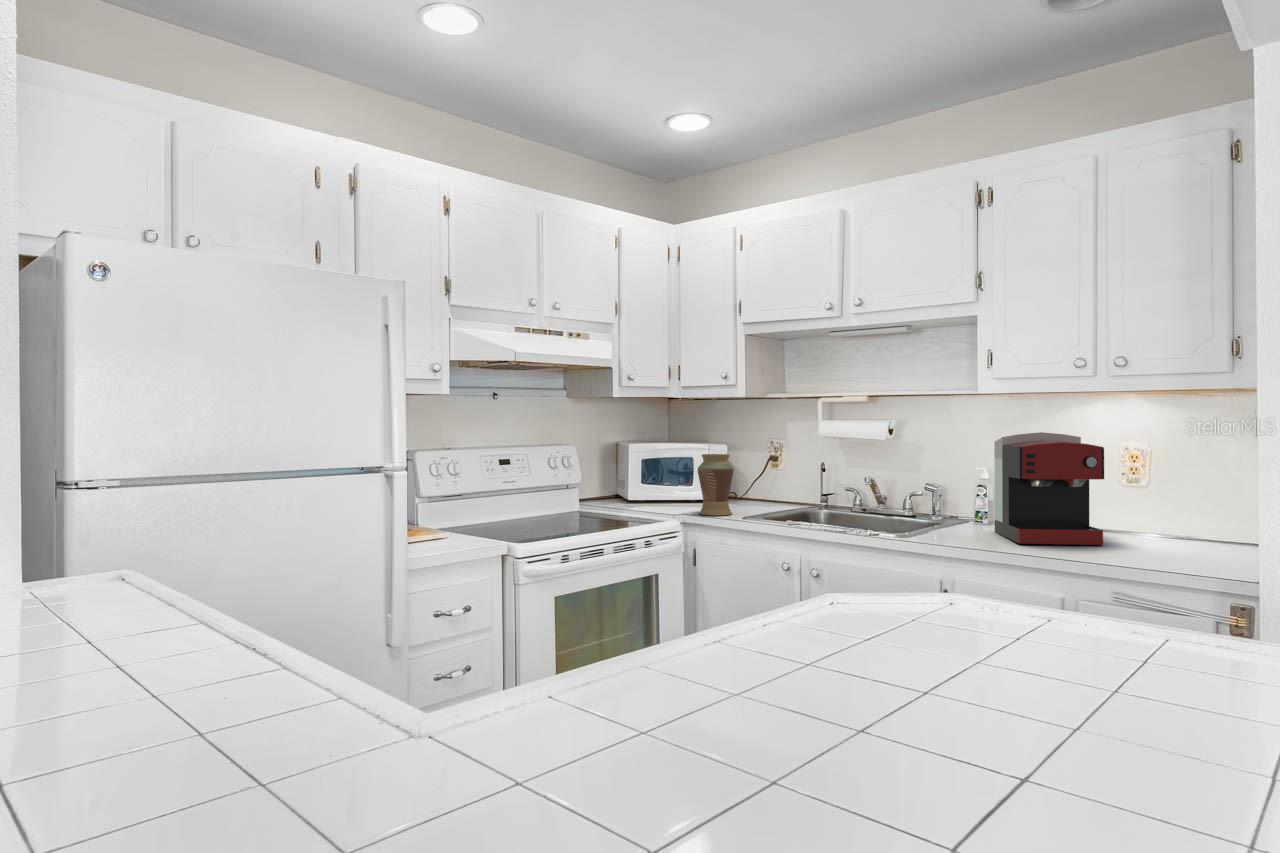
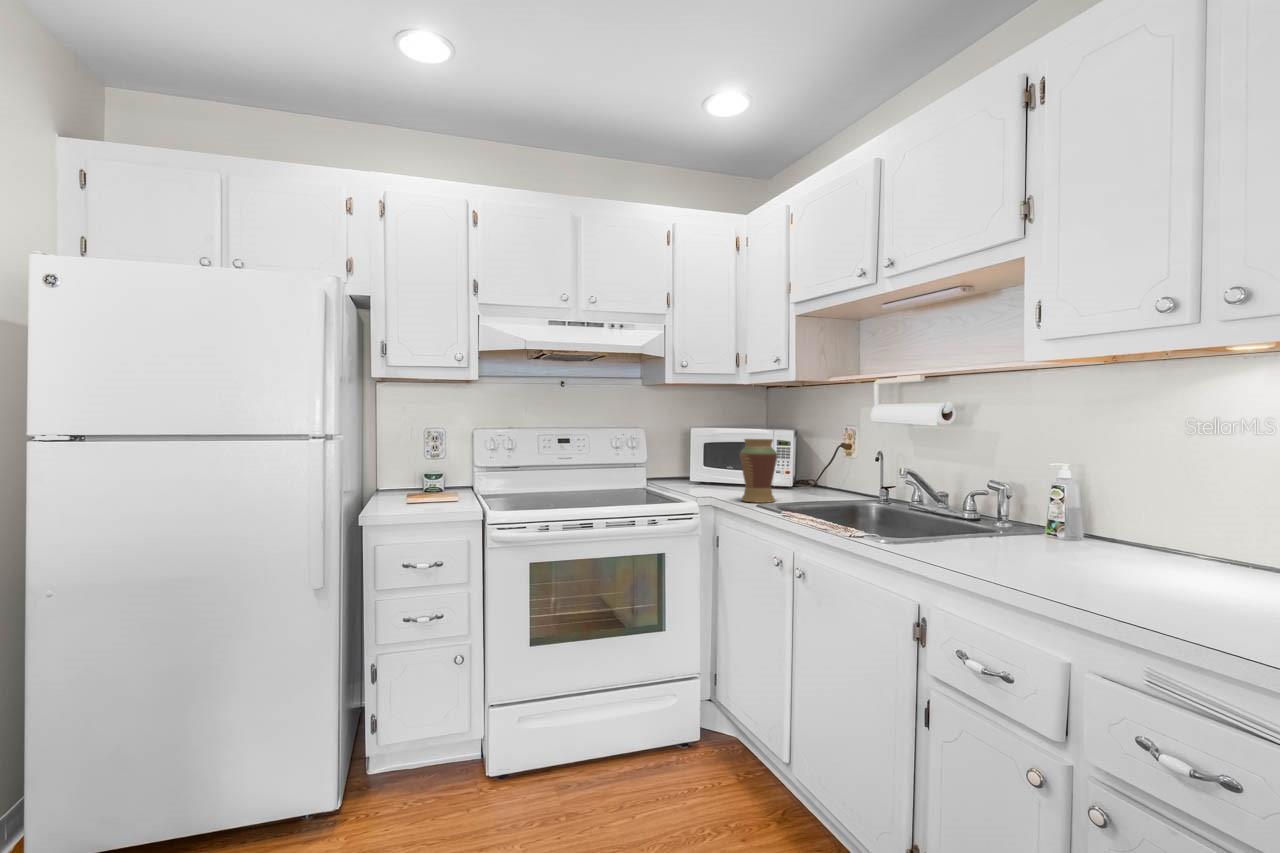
coffee maker: present [994,432,1104,545] -> none [1051,403,1229,599]

